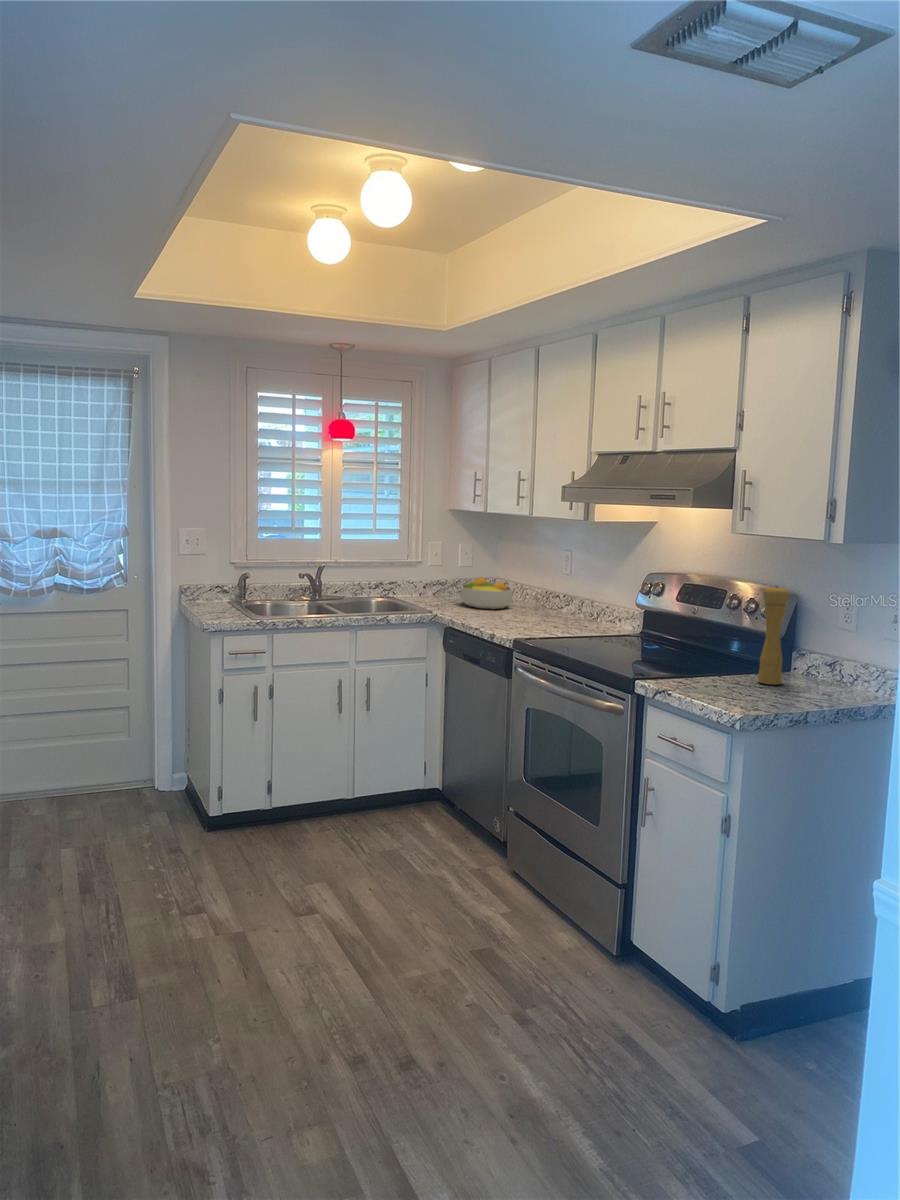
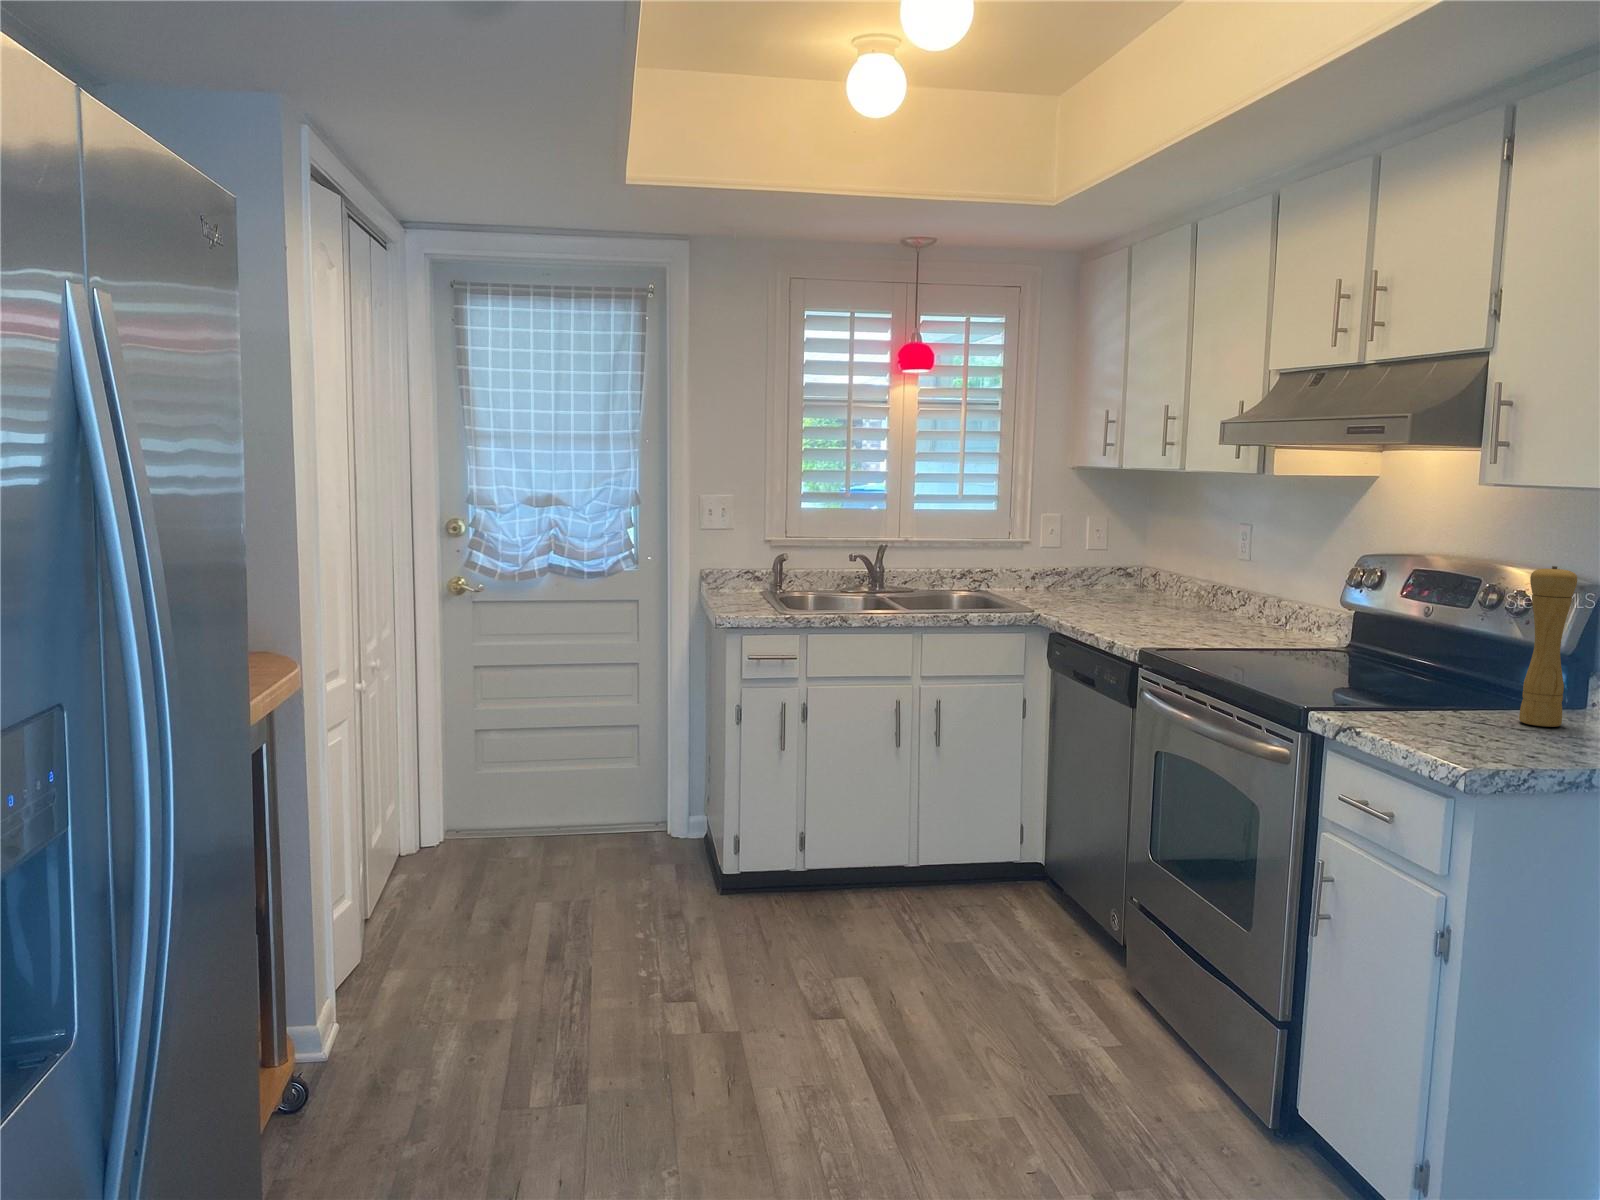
fruit bowl: present [461,577,513,609] -> none [1083,563,1159,609]

